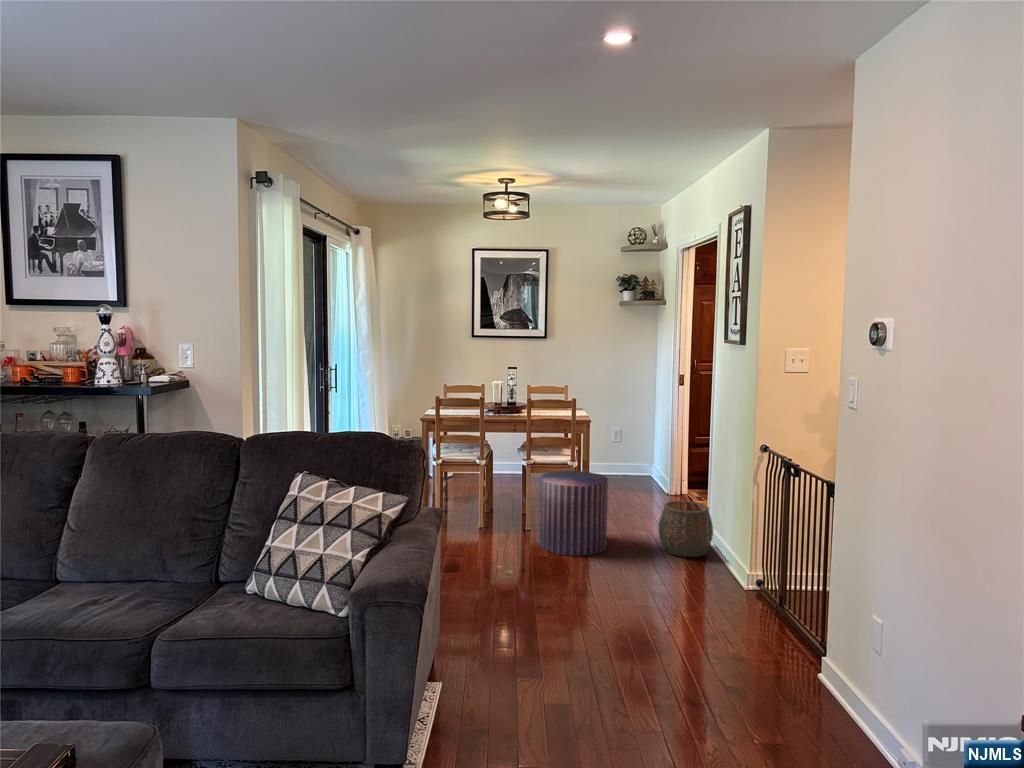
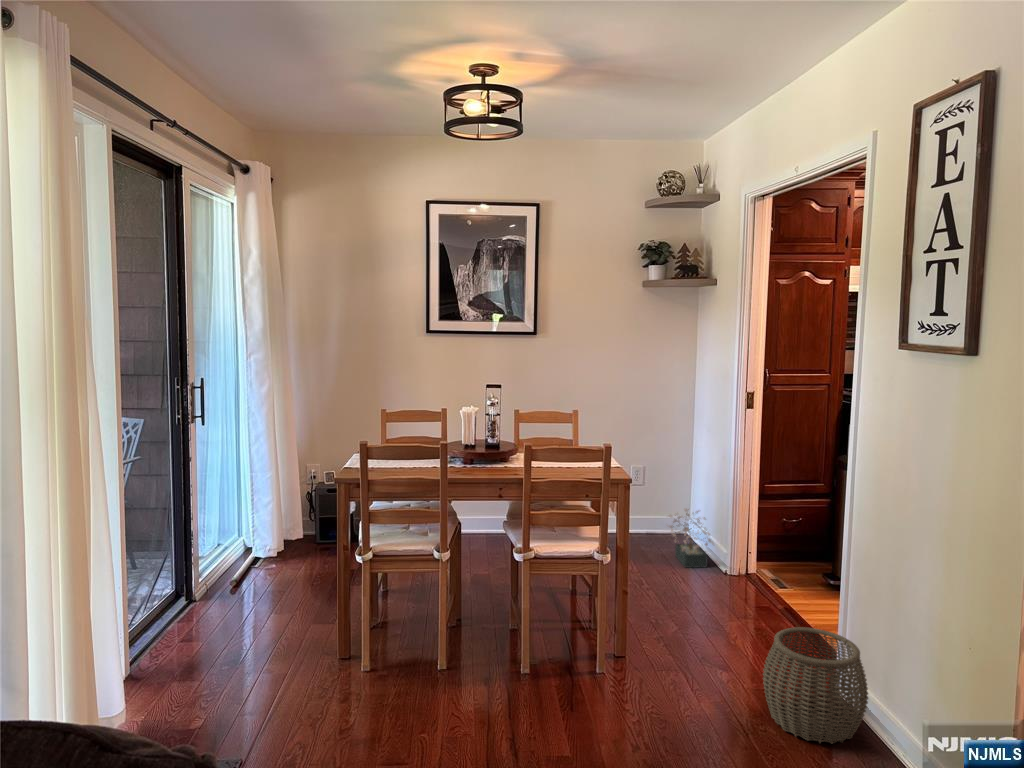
decorative plant: none [631,454,661,491] -> present [669,509,713,568]
pouf: present [539,471,608,556] -> none [549,572,676,748]

